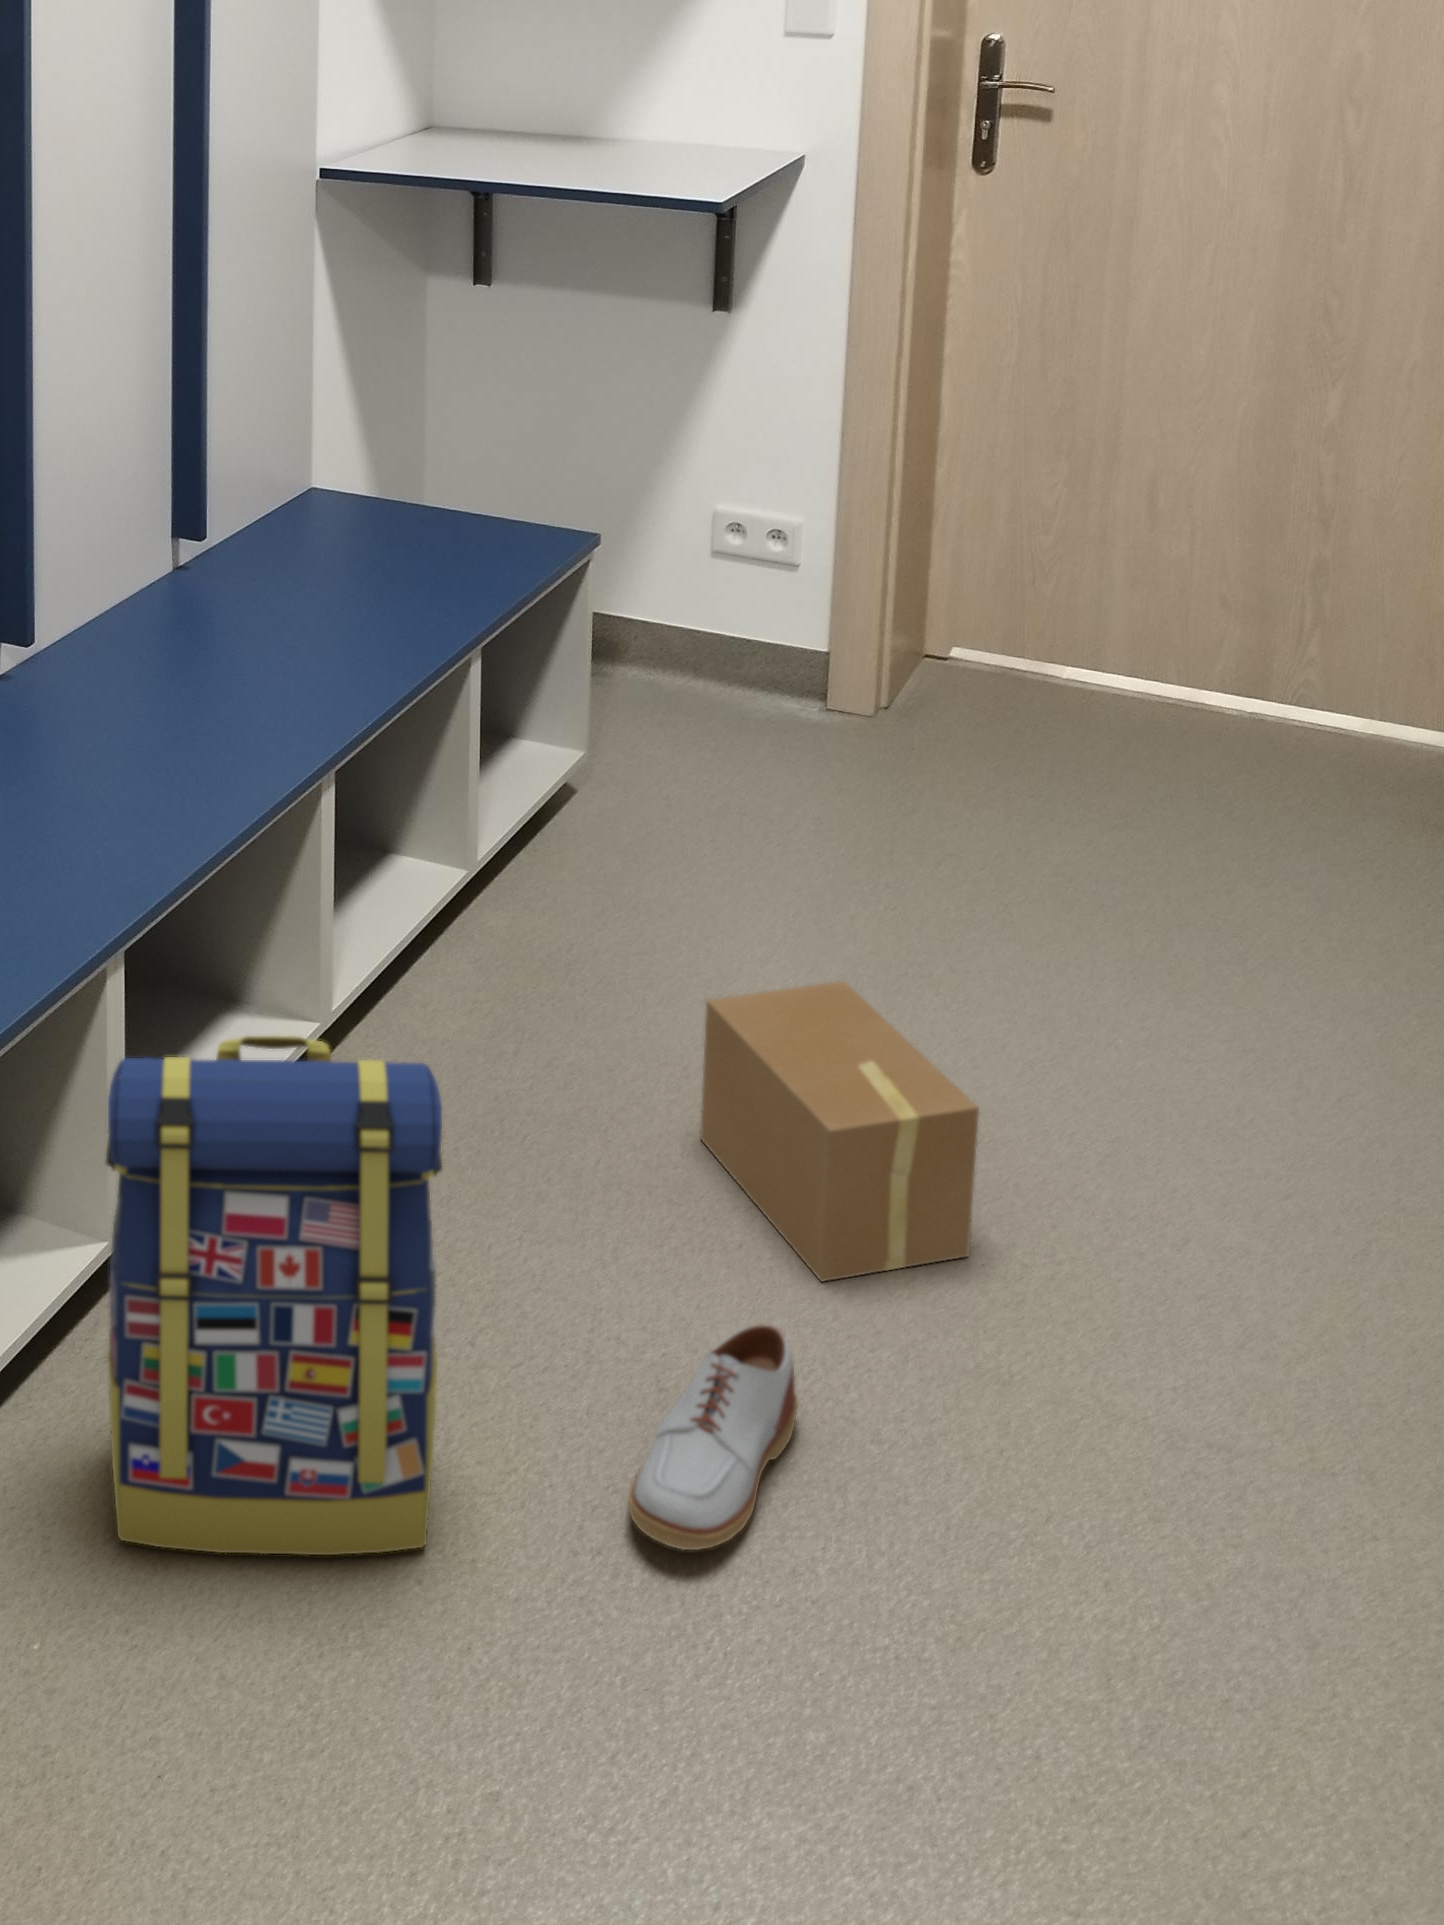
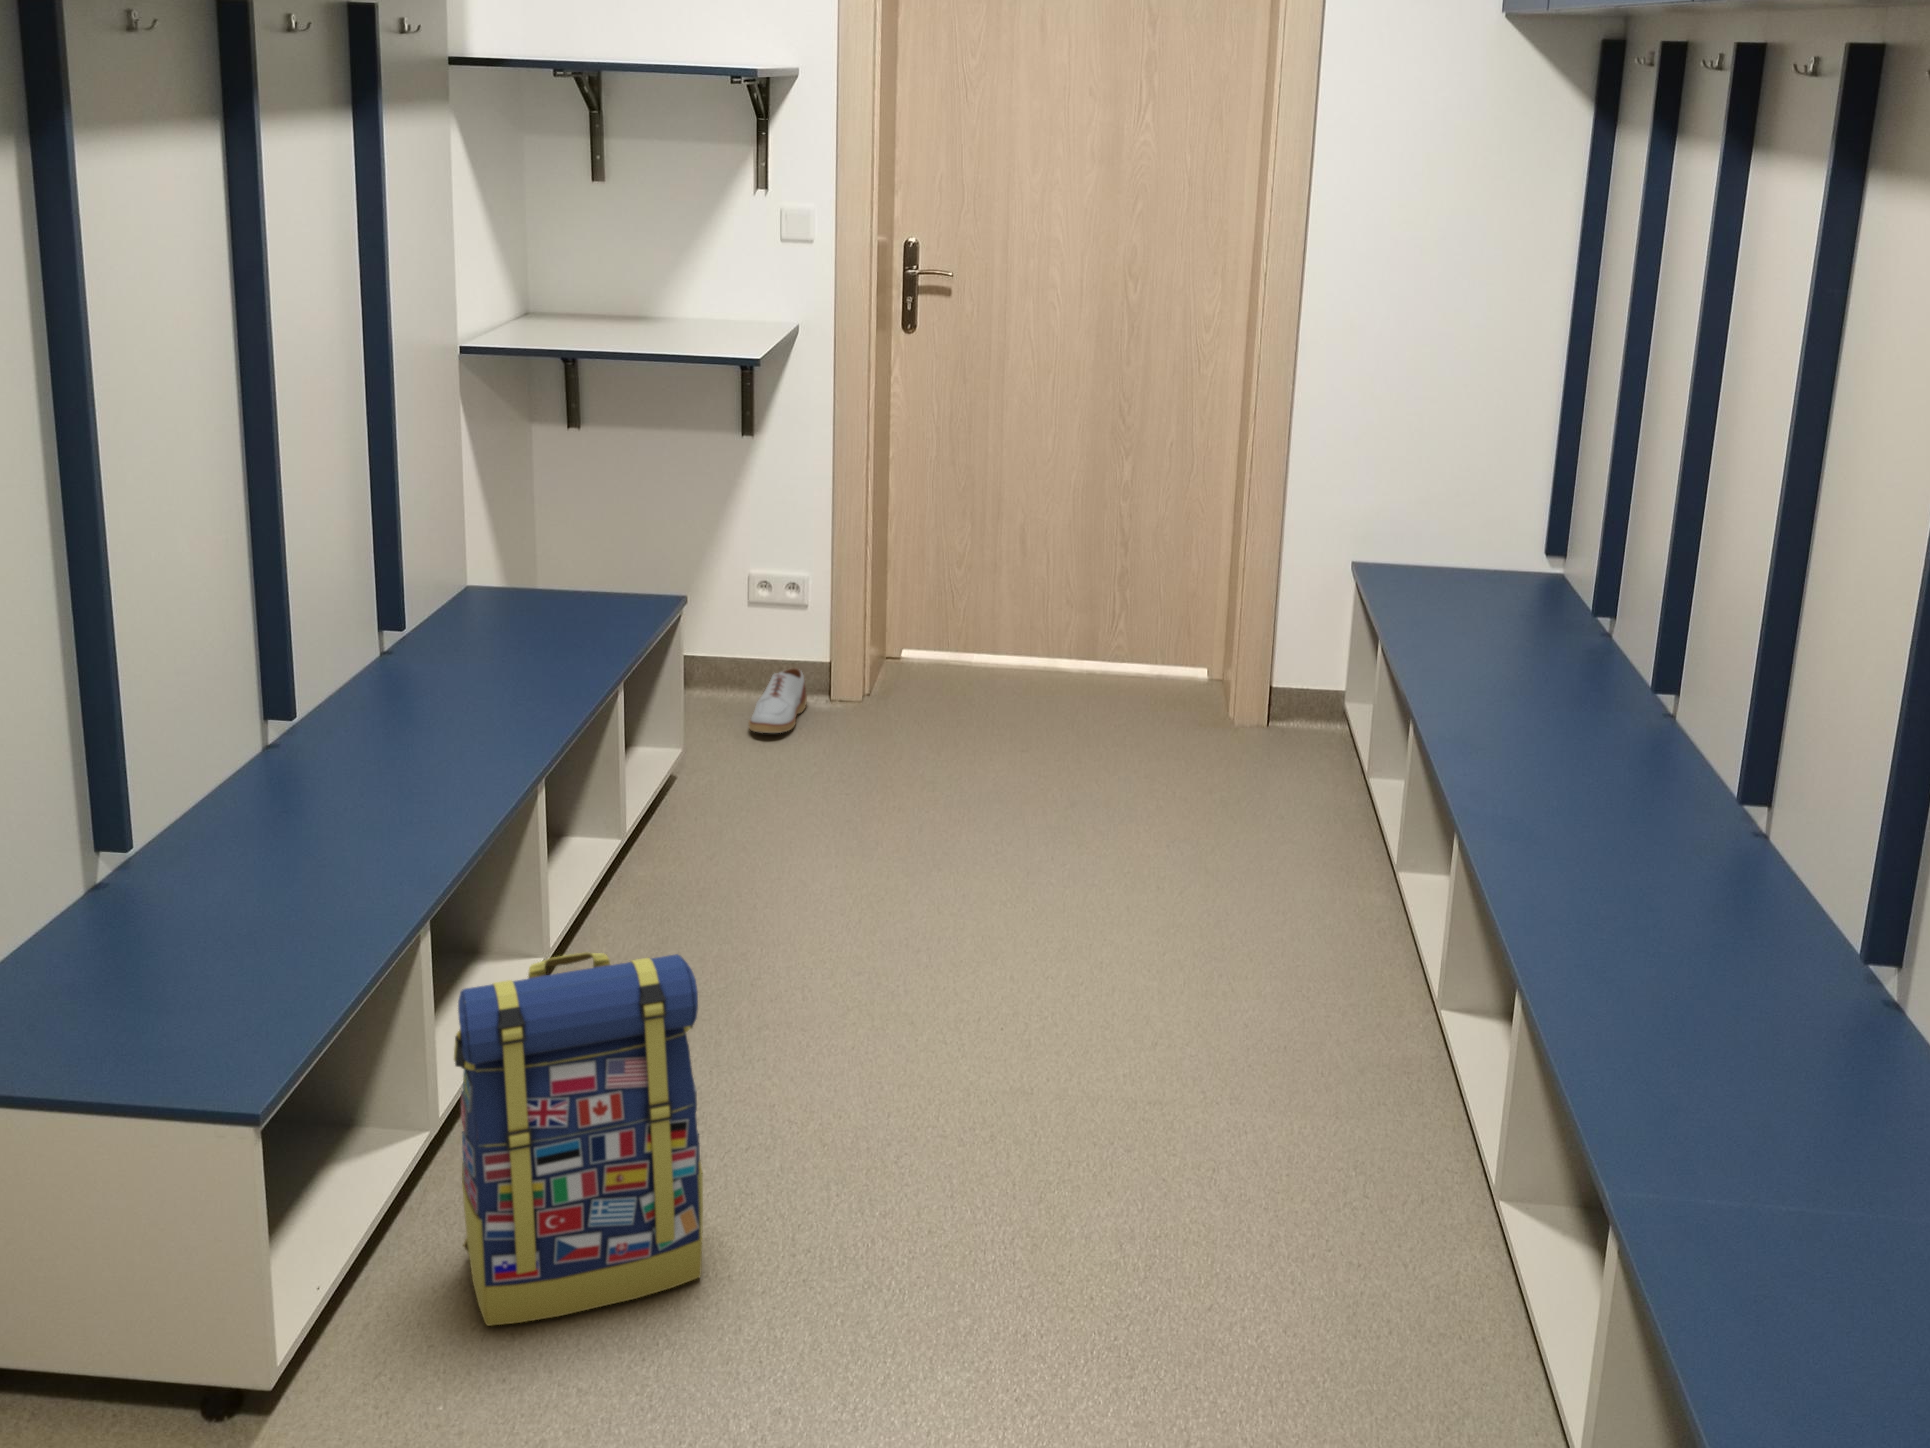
cardboard box: present [700,981,979,1281] -> none [815,865,999,1057]
shoe: present [629,1325,798,1550] -> present [749,668,807,733]

